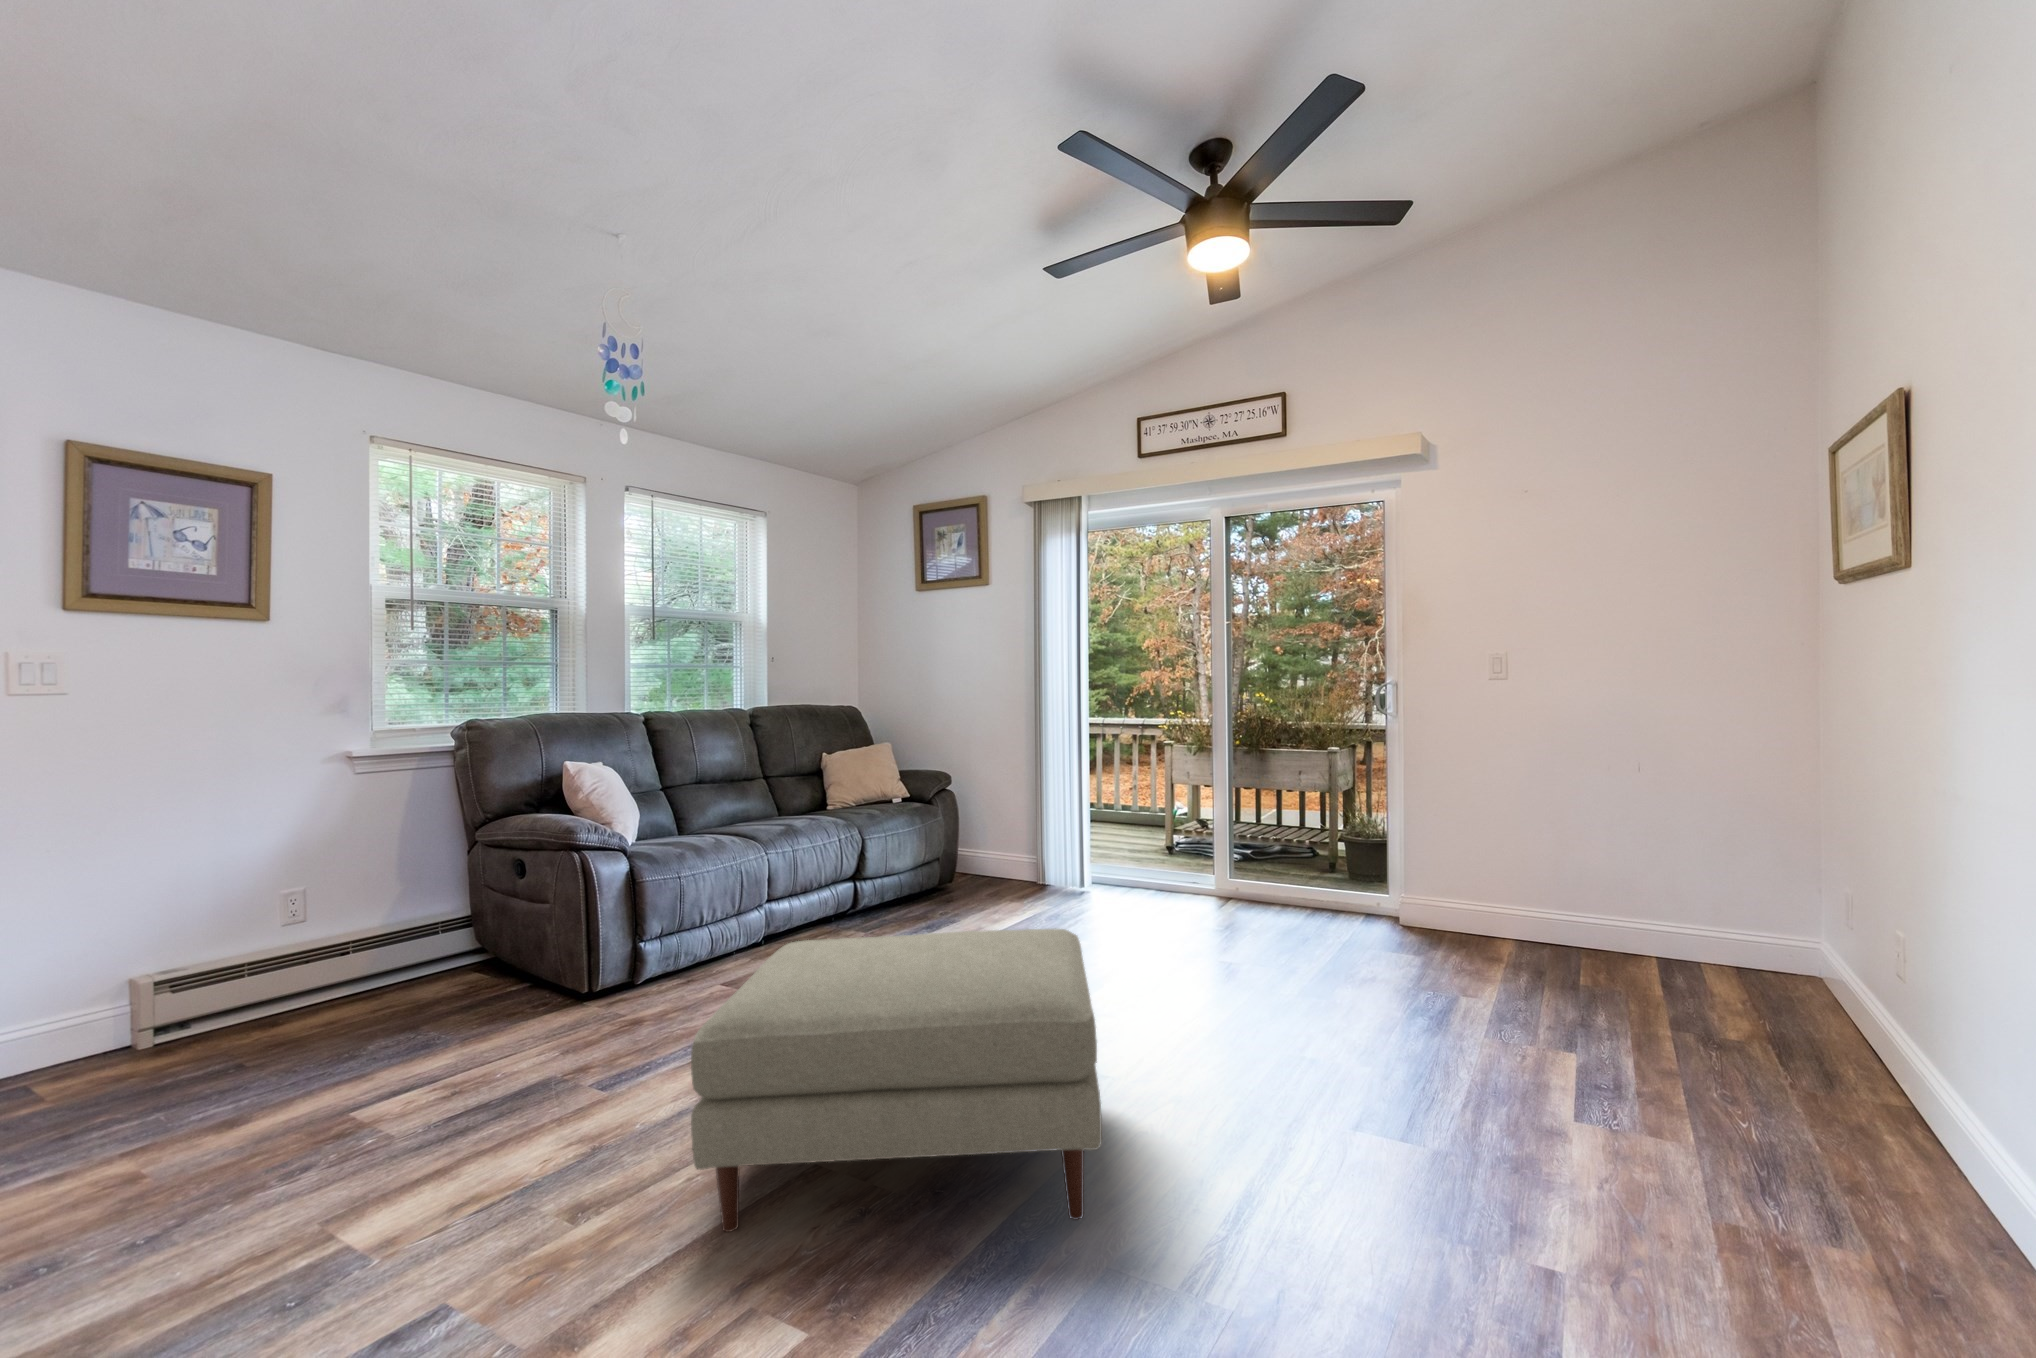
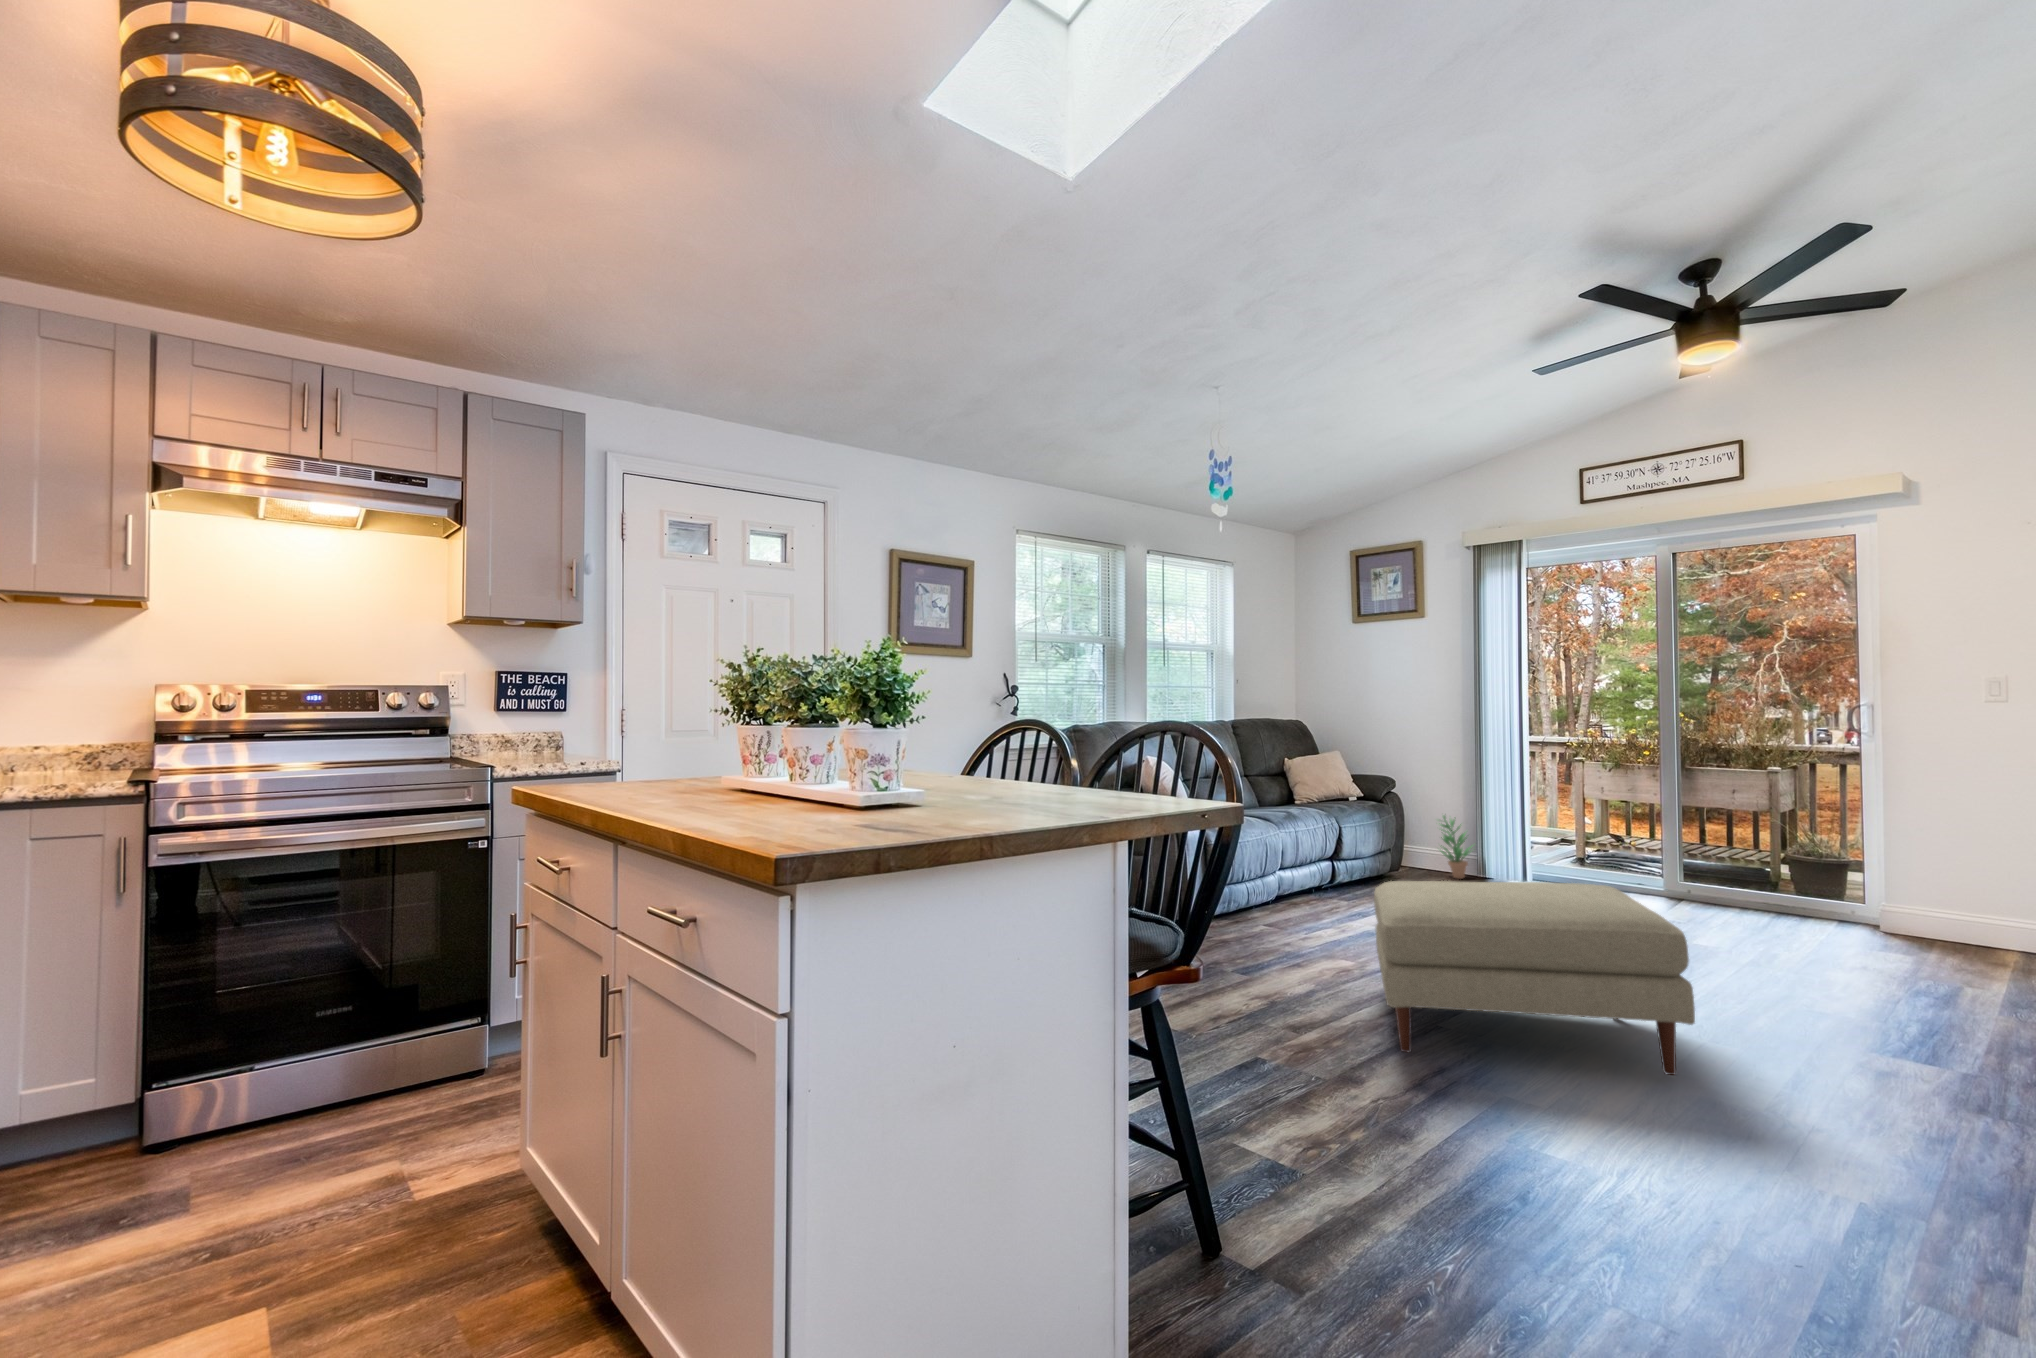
potted plant: none [989,813,1033,888] -> present [1440,816,1472,879]

